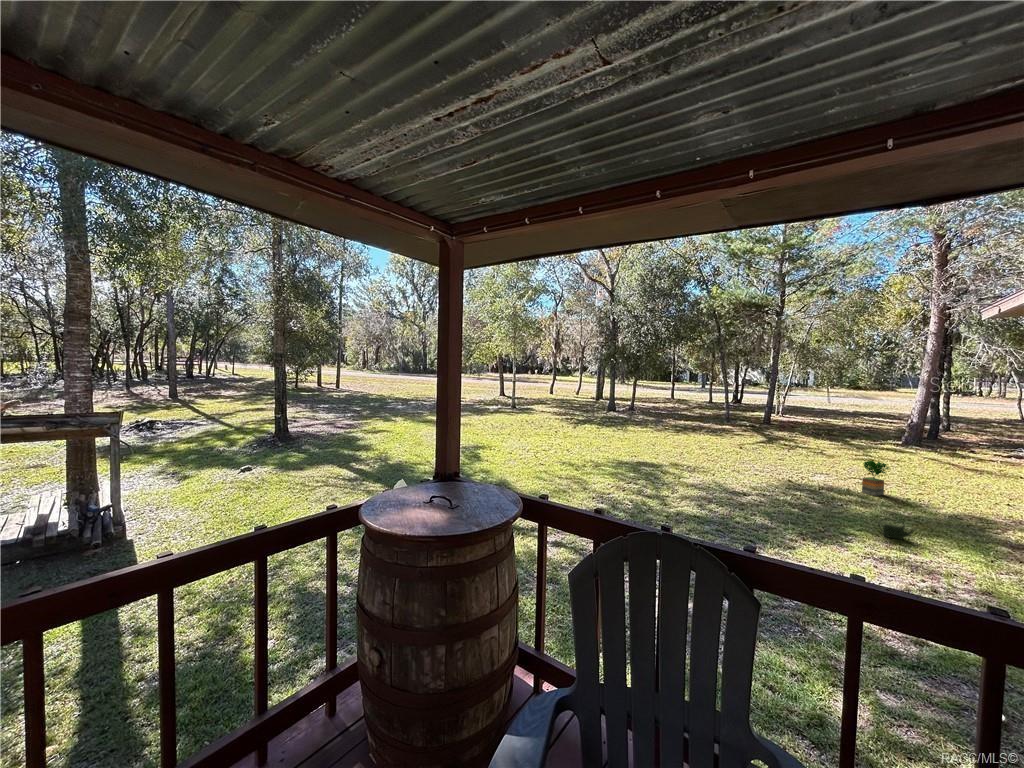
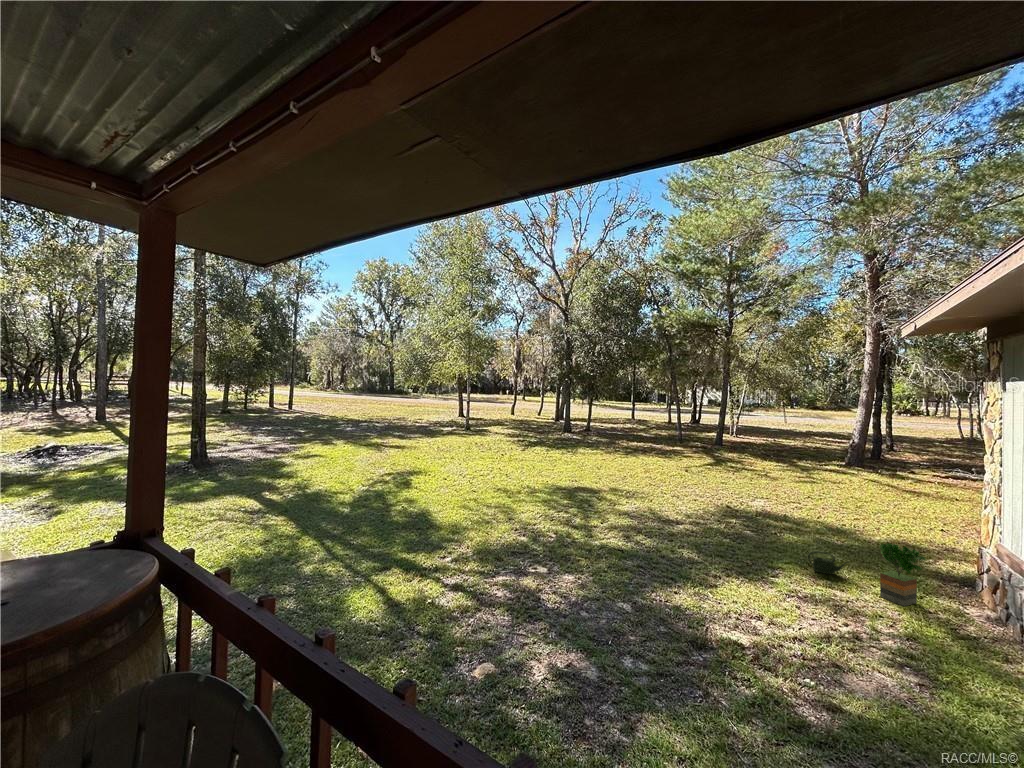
potted tree: present [862,460,889,496] -> present [880,543,925,606]

